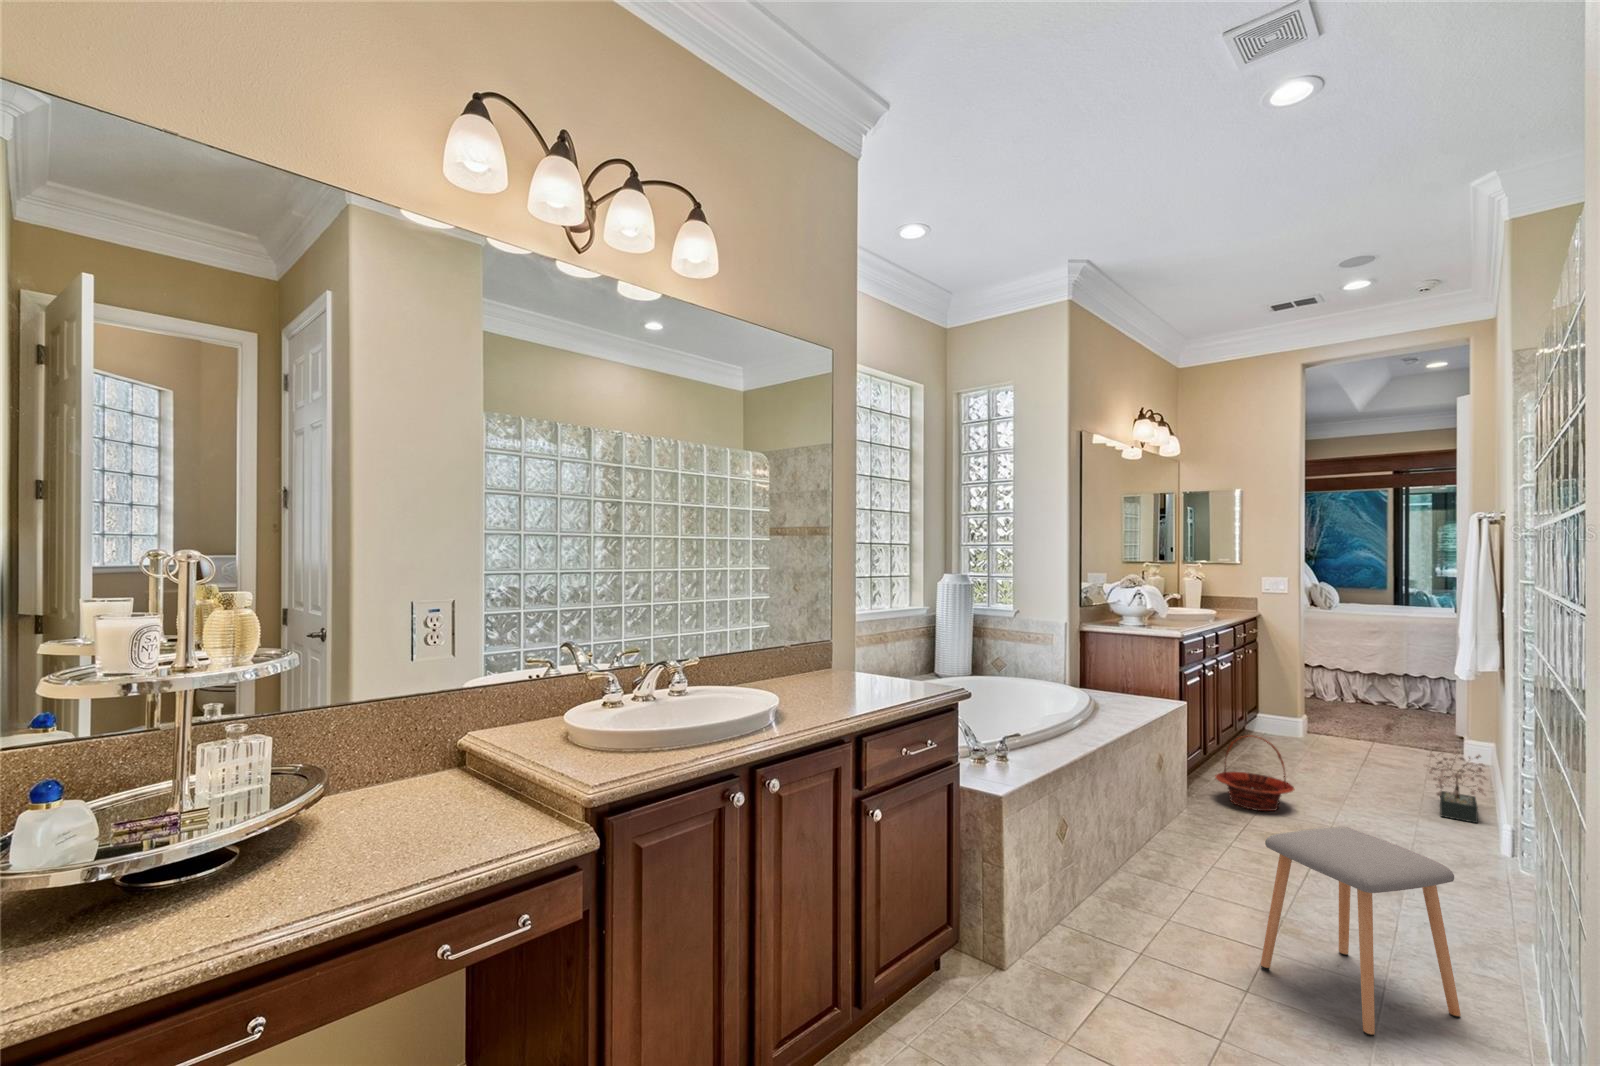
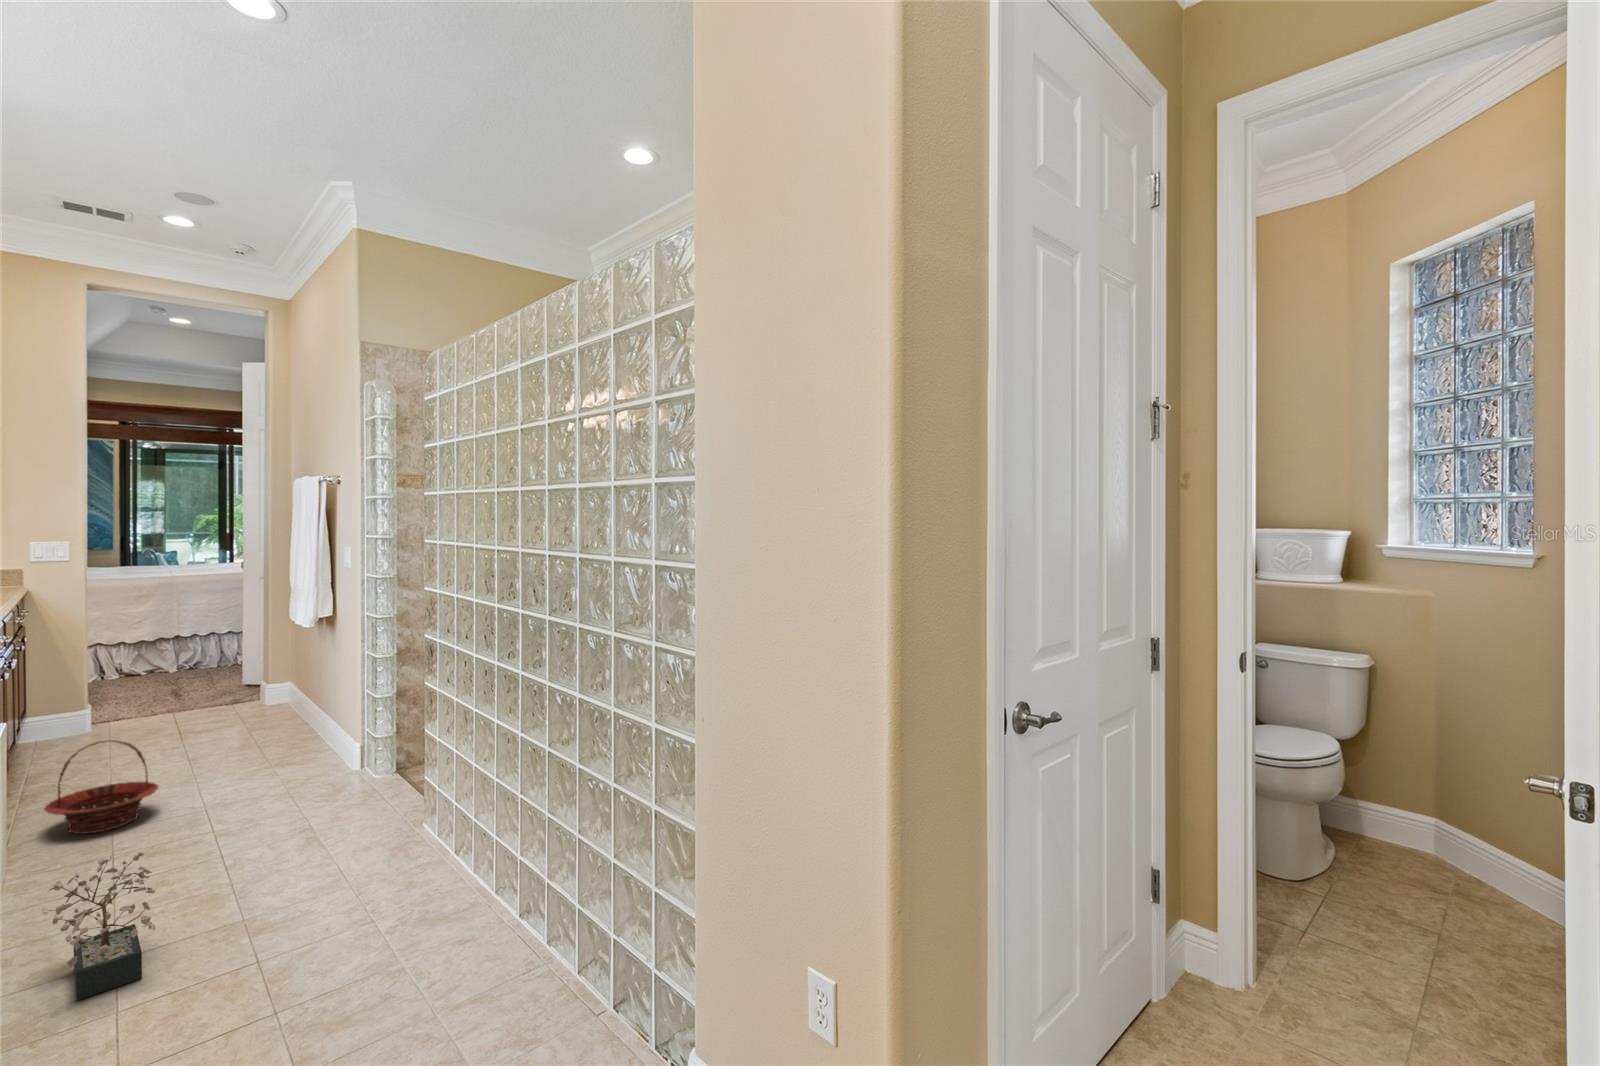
decorative plant: present [1425,750,1487,823] -> present [42,852,155,1000]
stool: present [1261,827,1461,1037] -> none [269,781,430,972]

